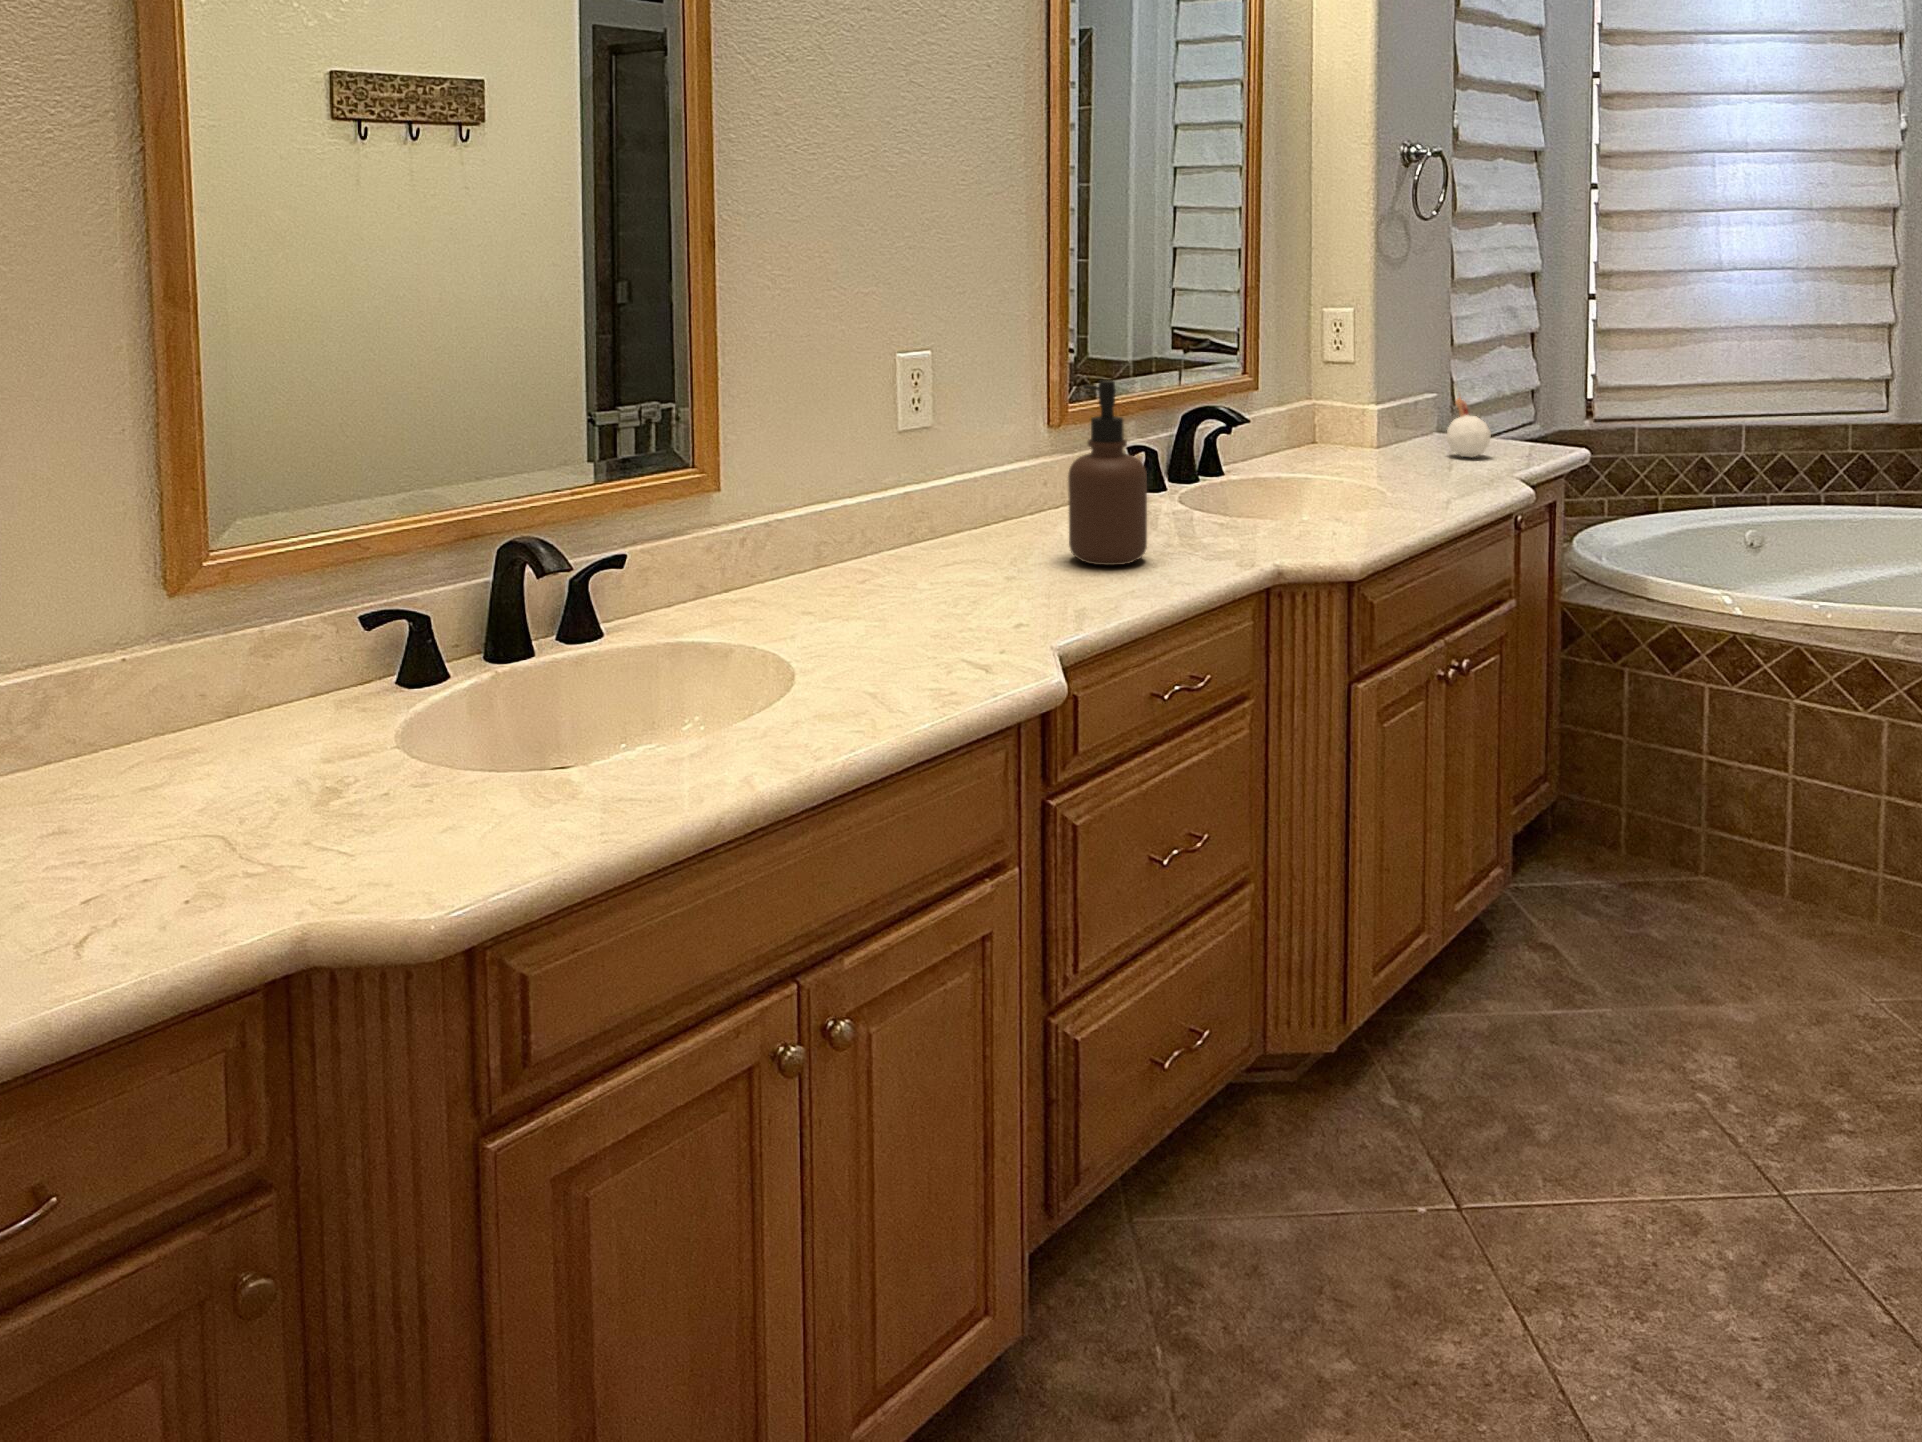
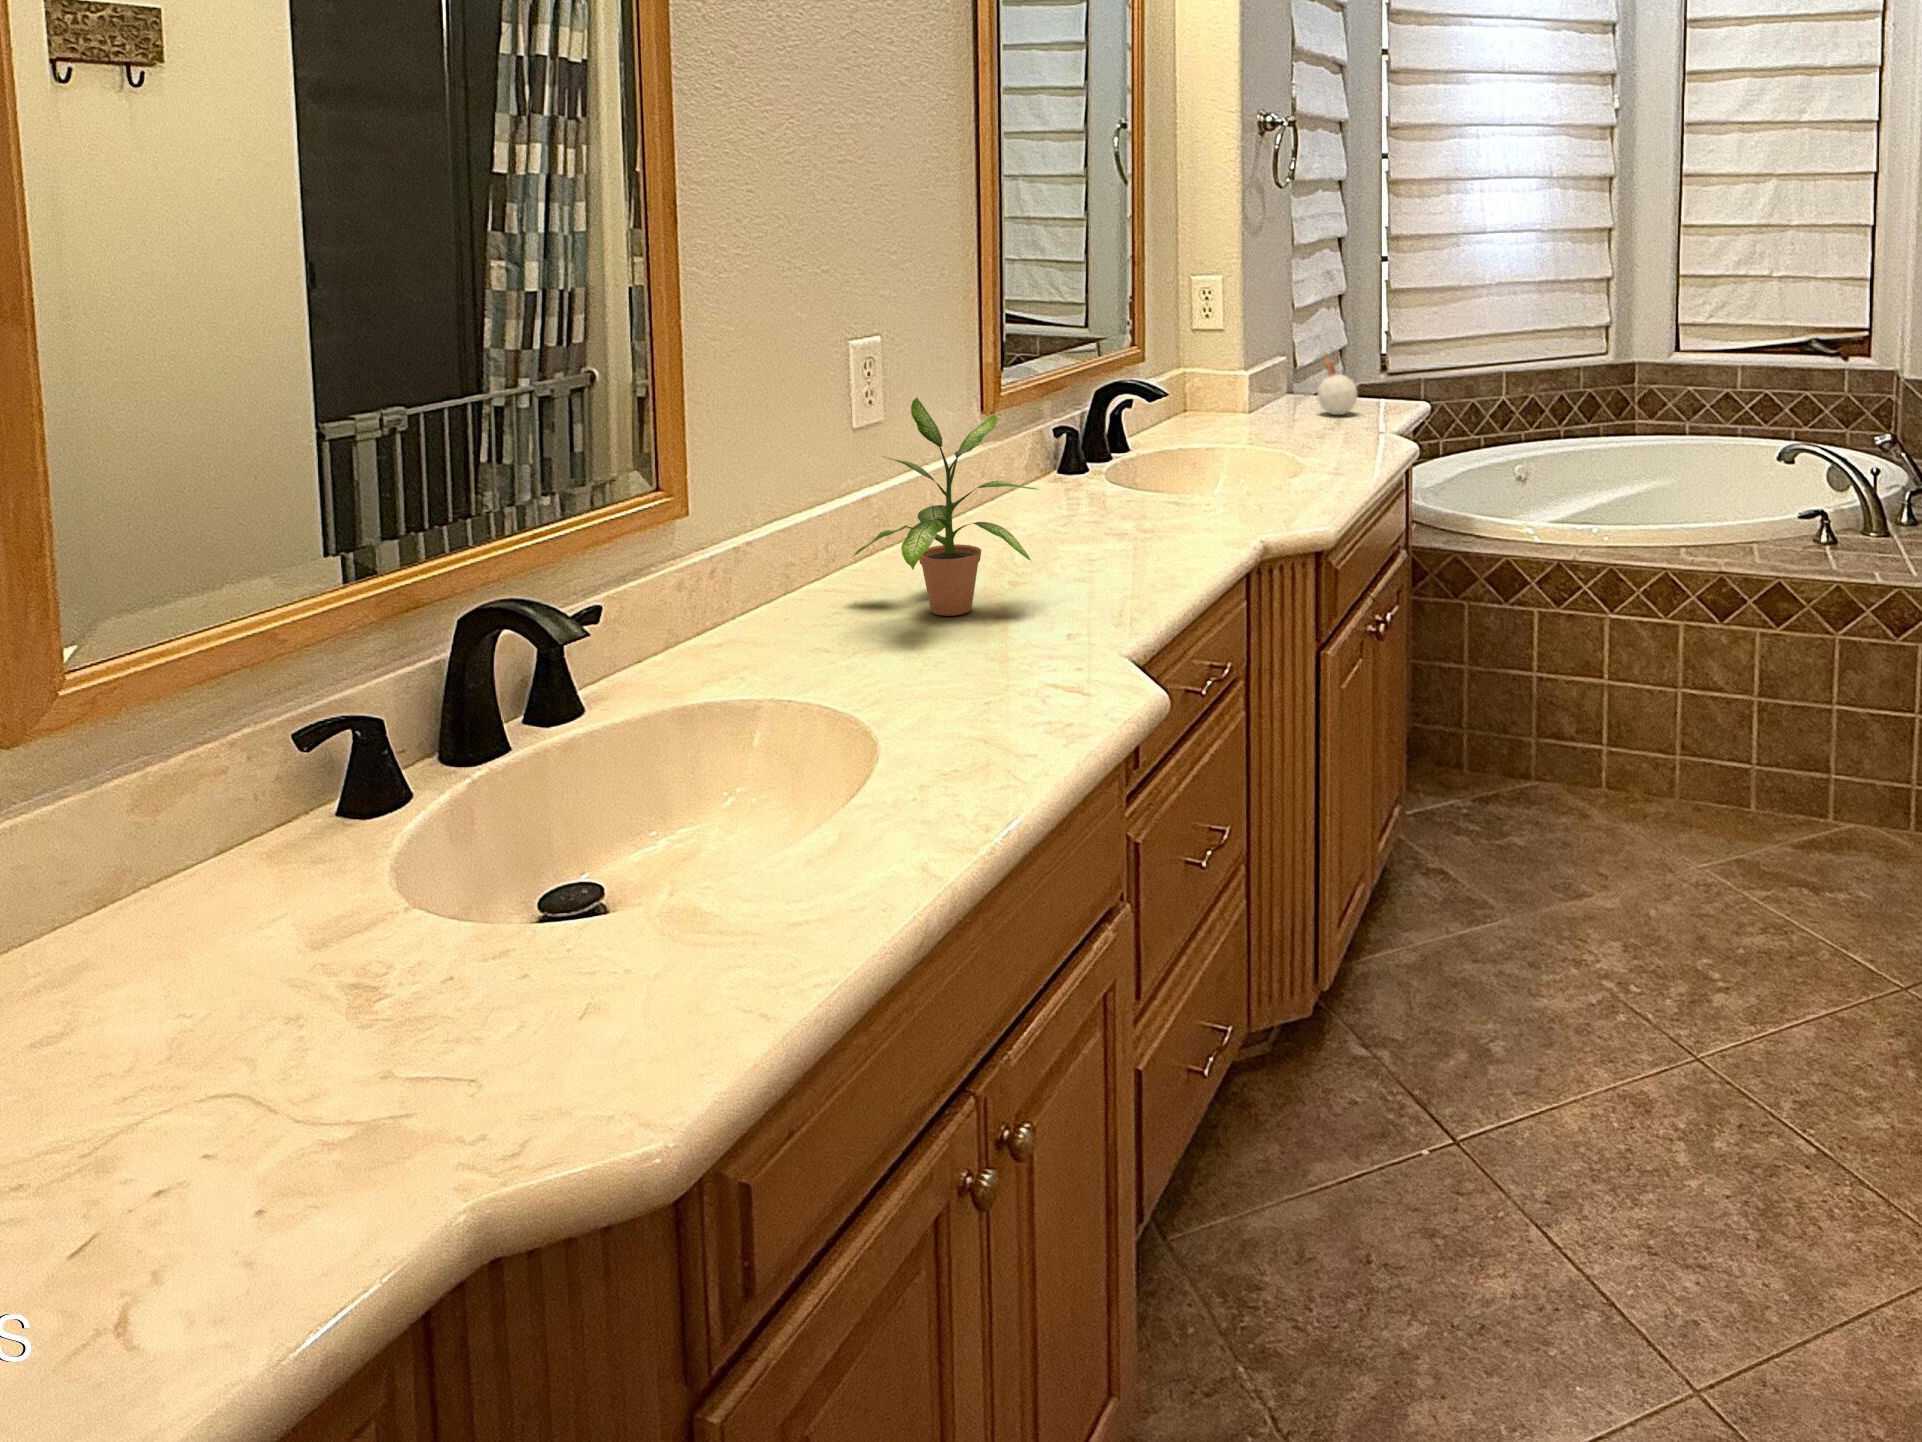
soap dispenser: present [1068,380,1147,565] -> none [1058,358,1143,556]
potted plant: none [859,403,1021,600] -> present [853,397,1037,616]

